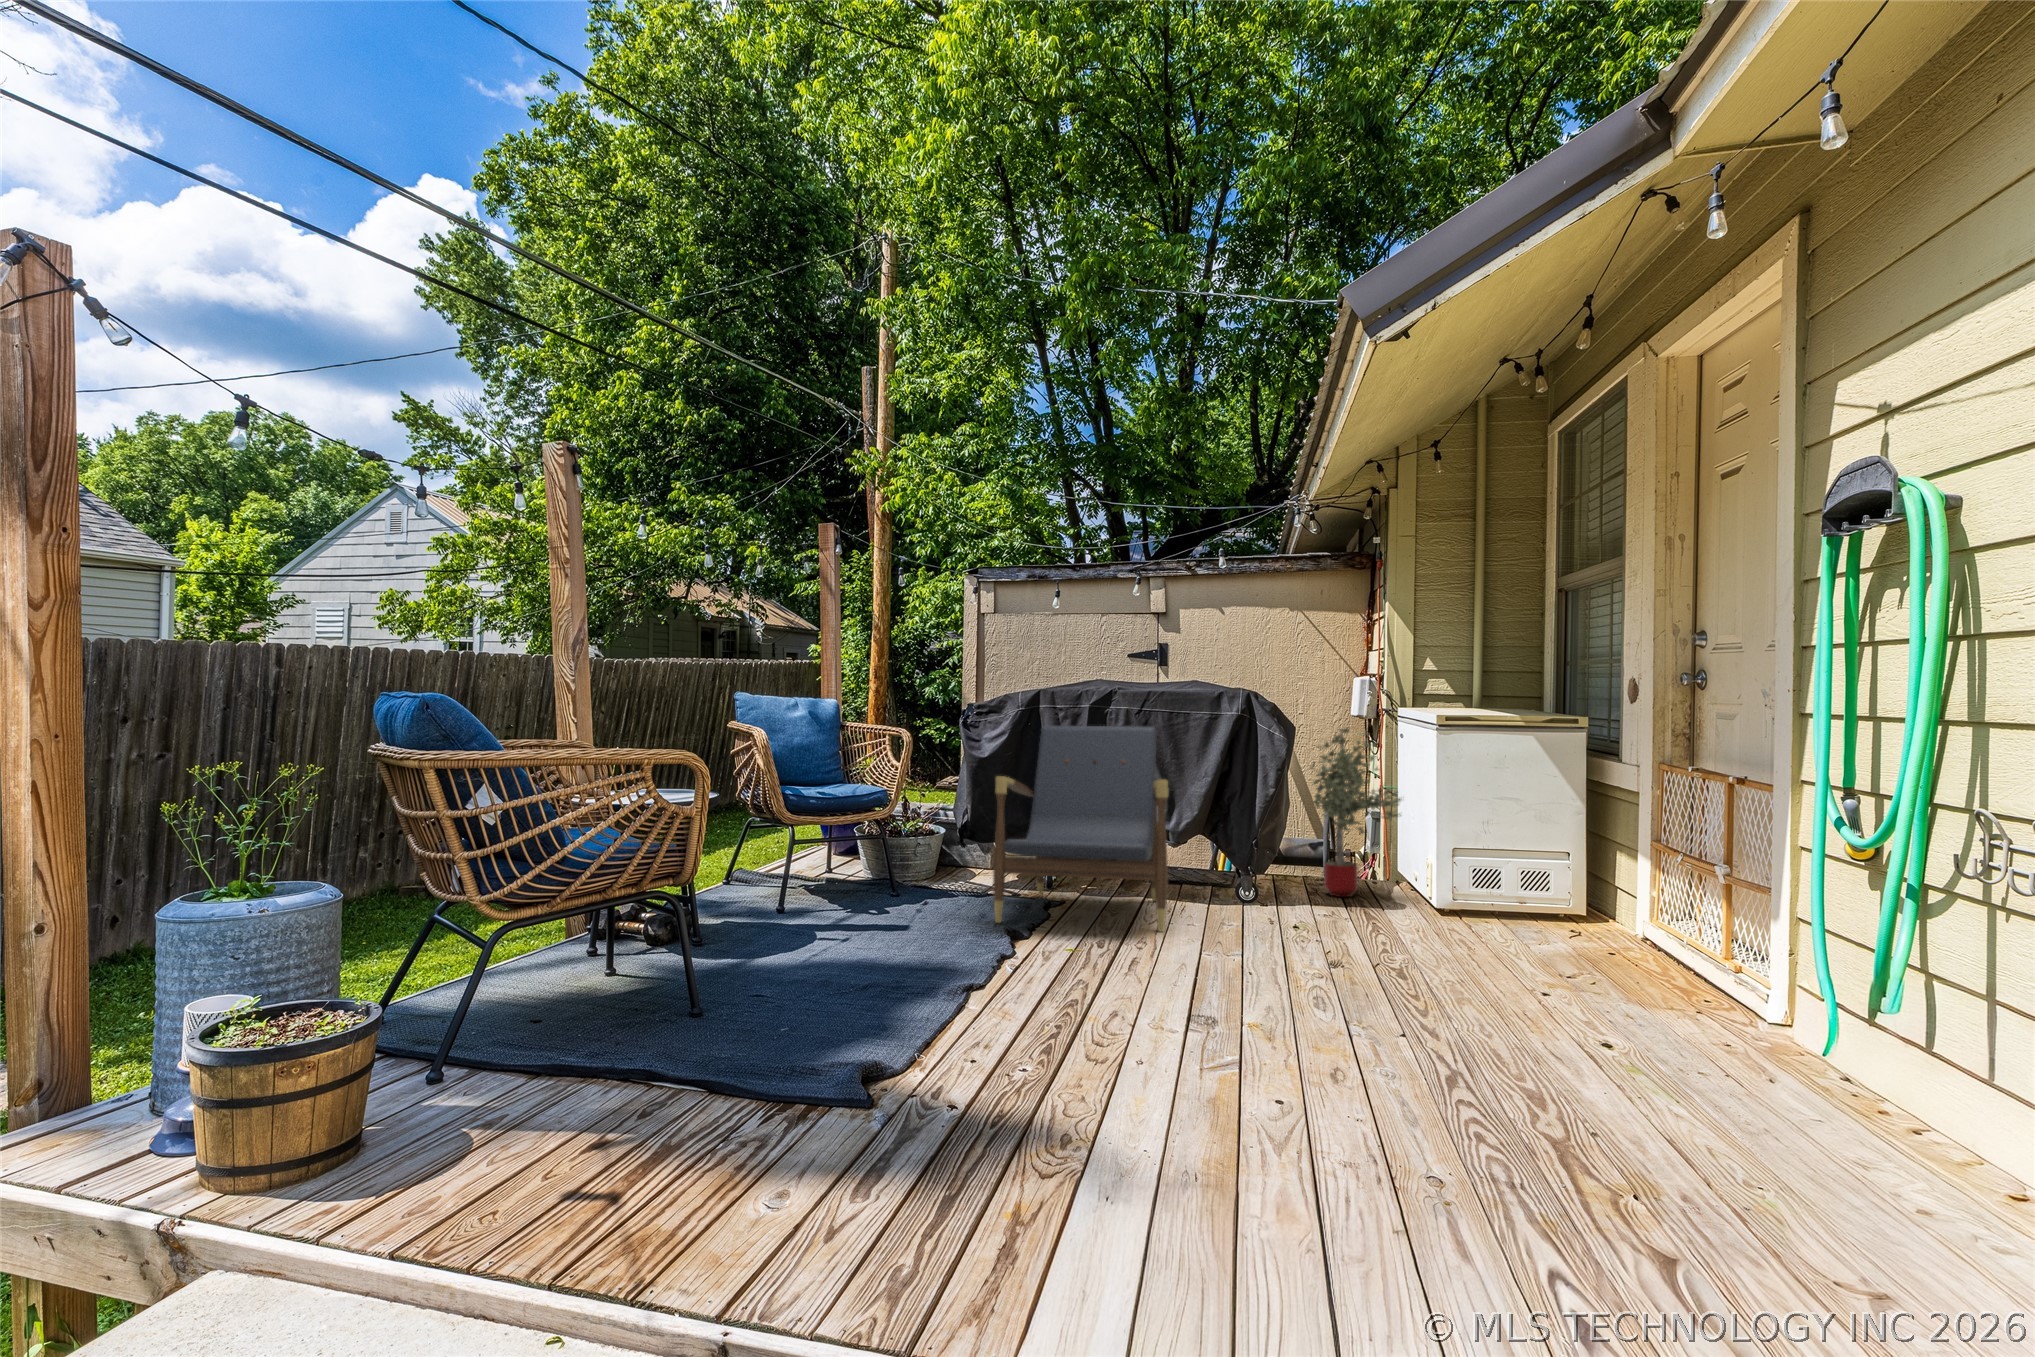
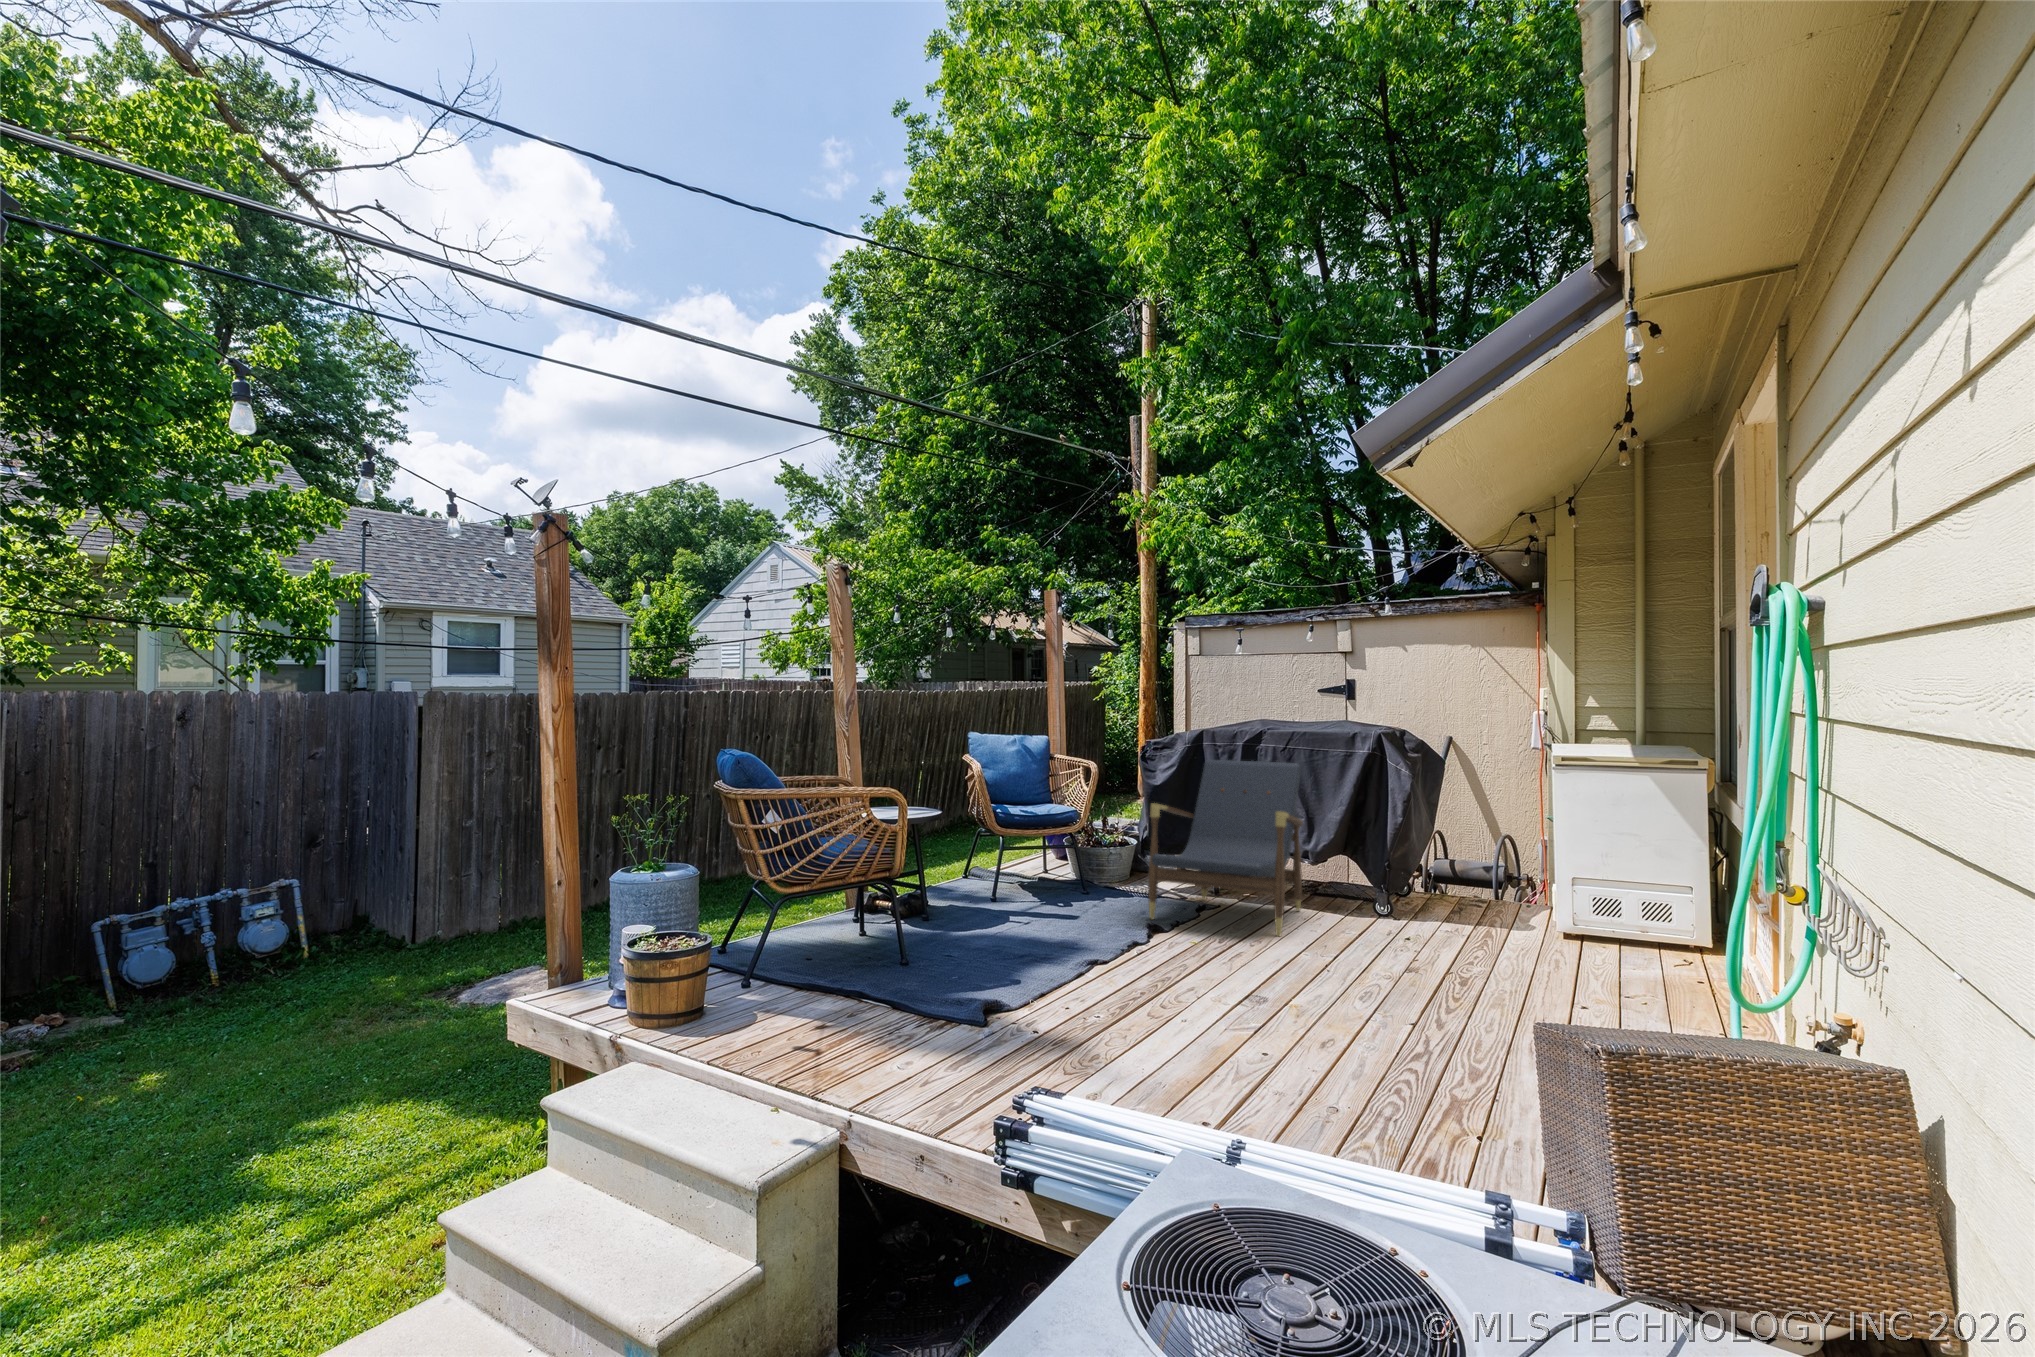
potted tree: present [1310,728,1401,897] -> none [1444,767,1535,920]

